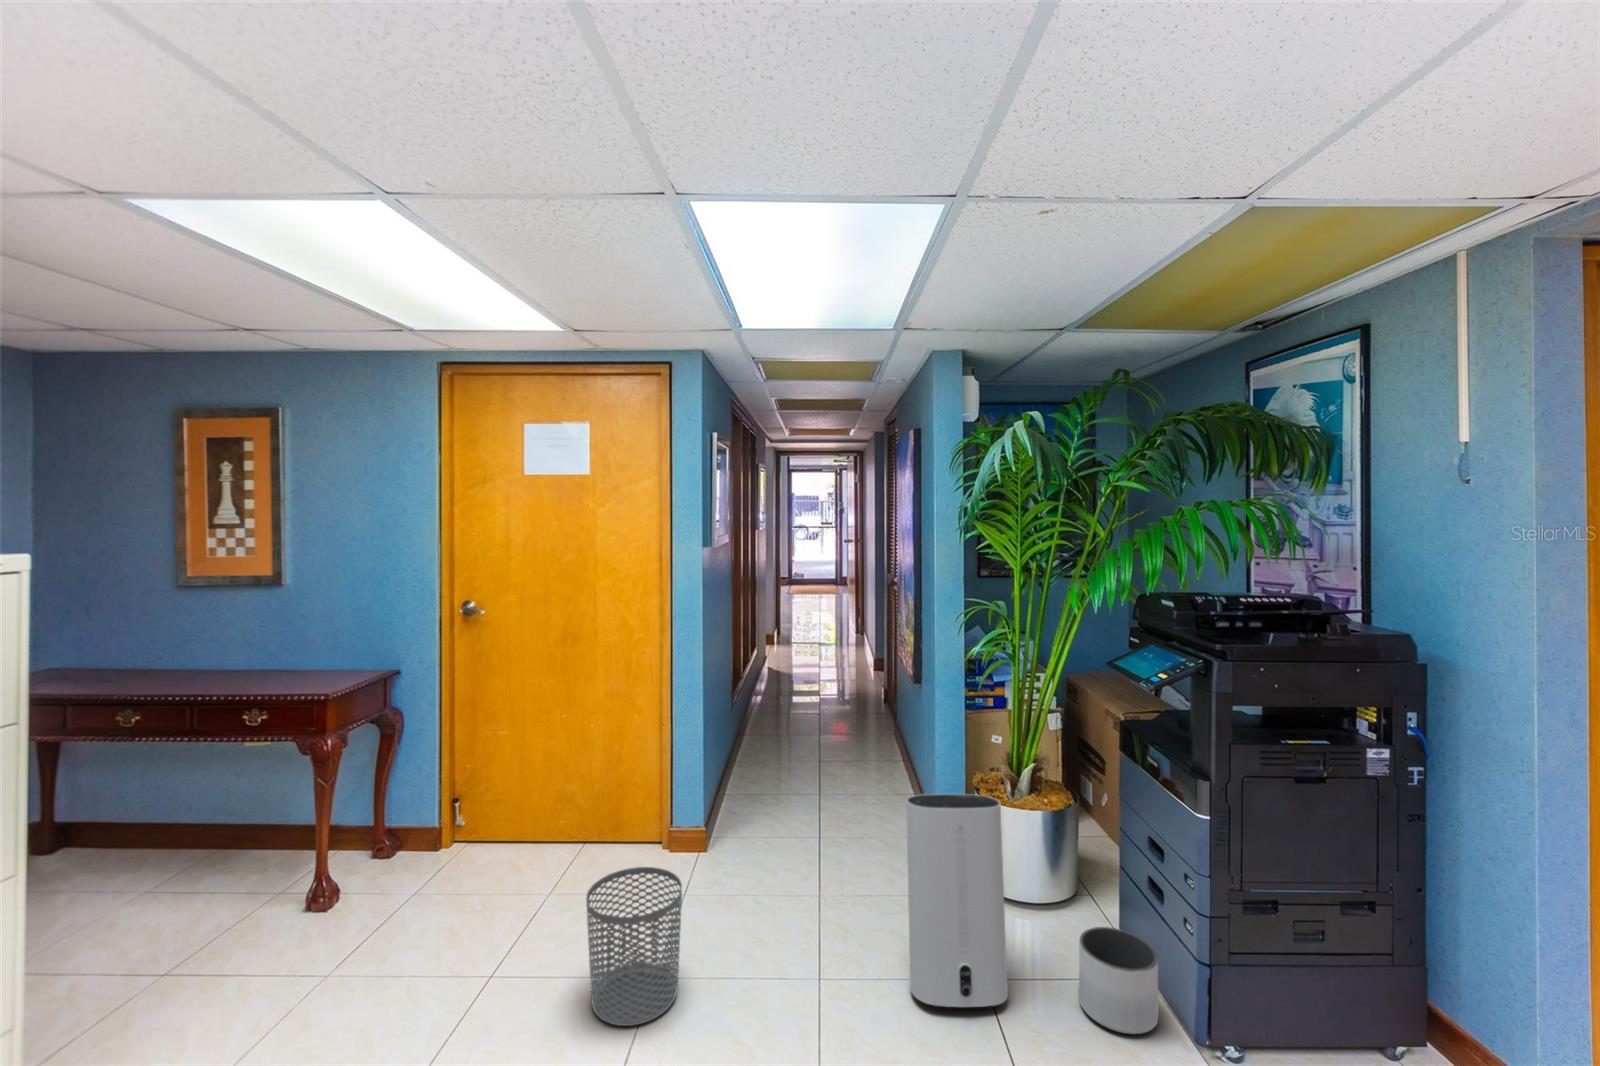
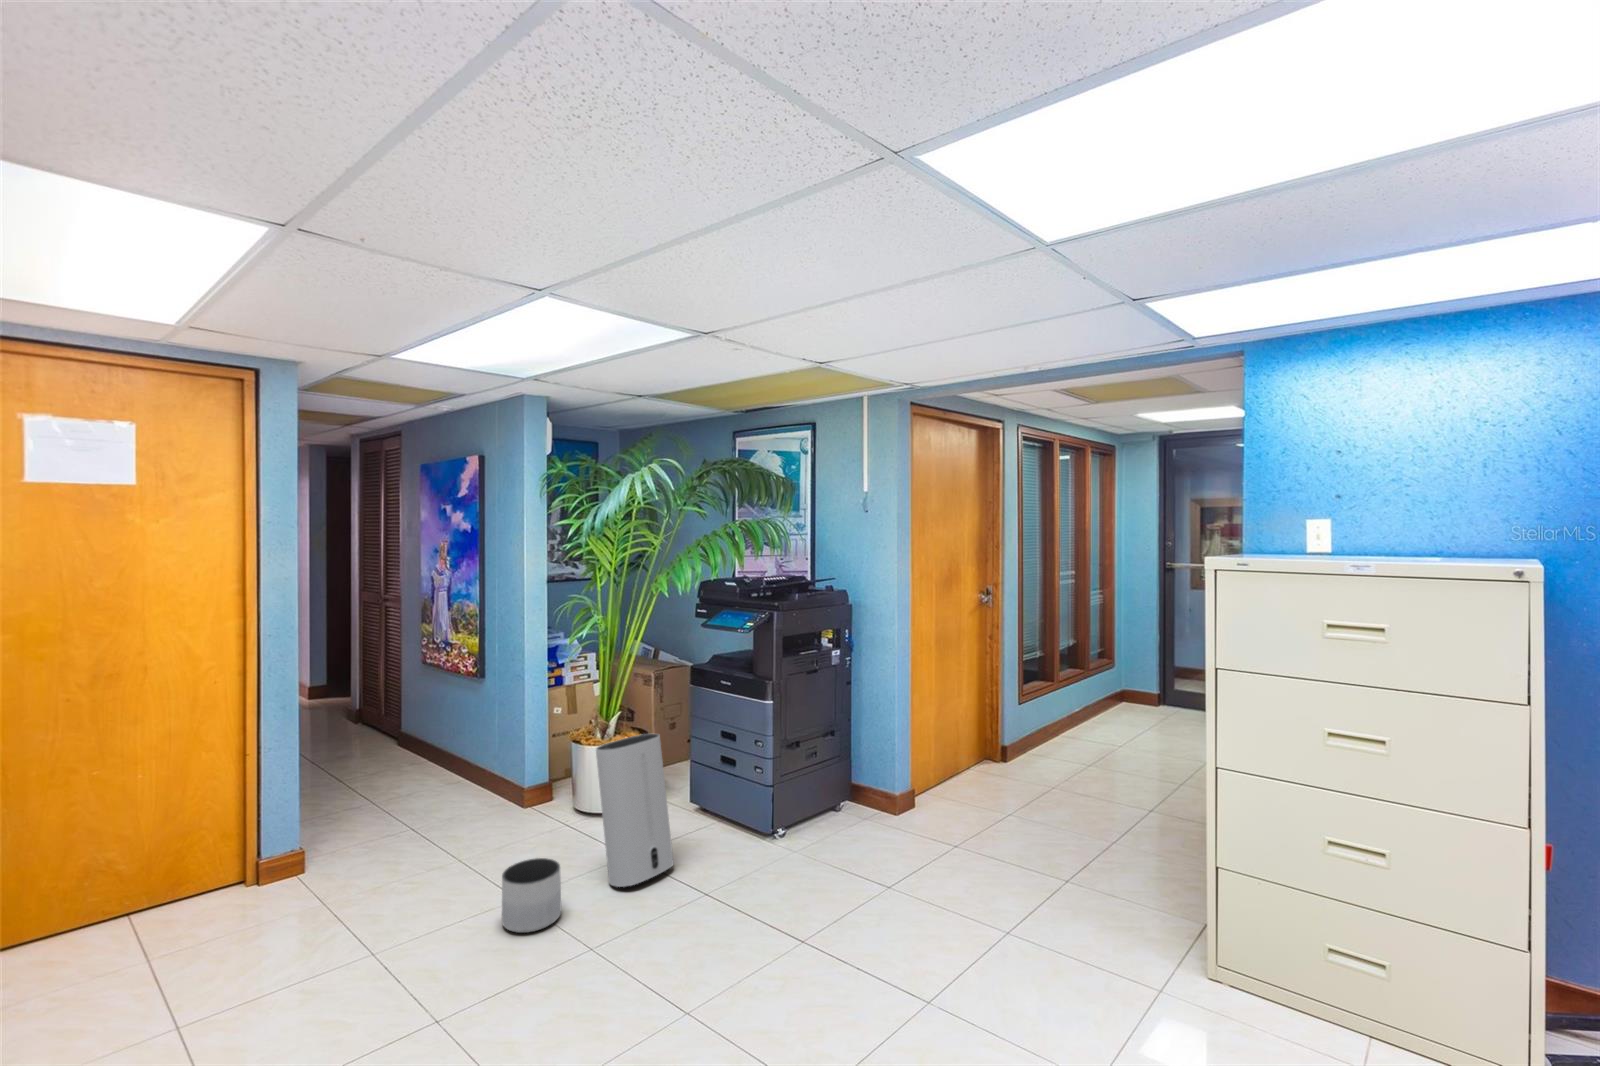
waste bin: present [586,867,682,1026] -> none [343,873,444,1020]
planter: present [1078,927,1158,1034] -> present [502,858,561,933]

